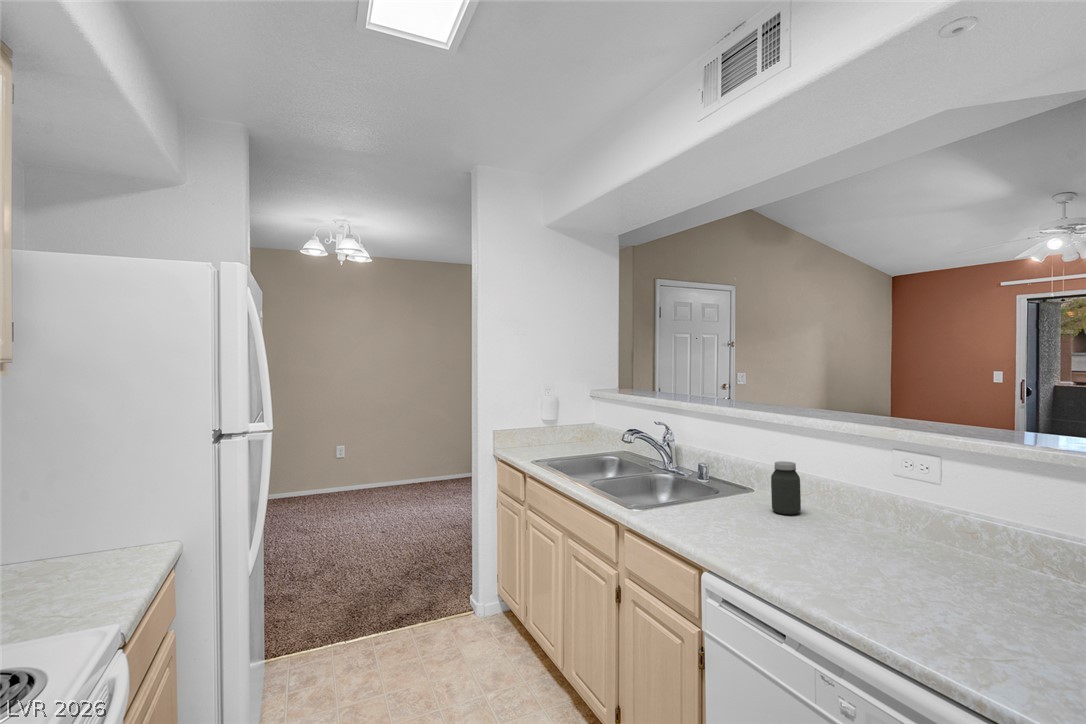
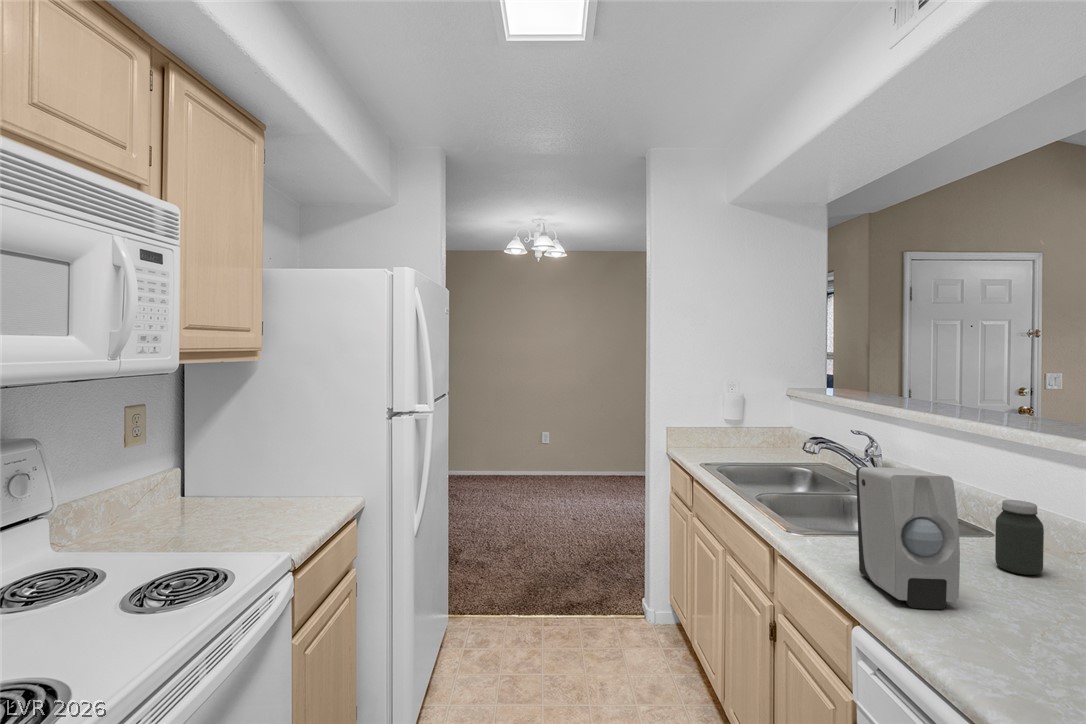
soap dispenser: none [688,444,767,550] -> present [856,467,960,609]

